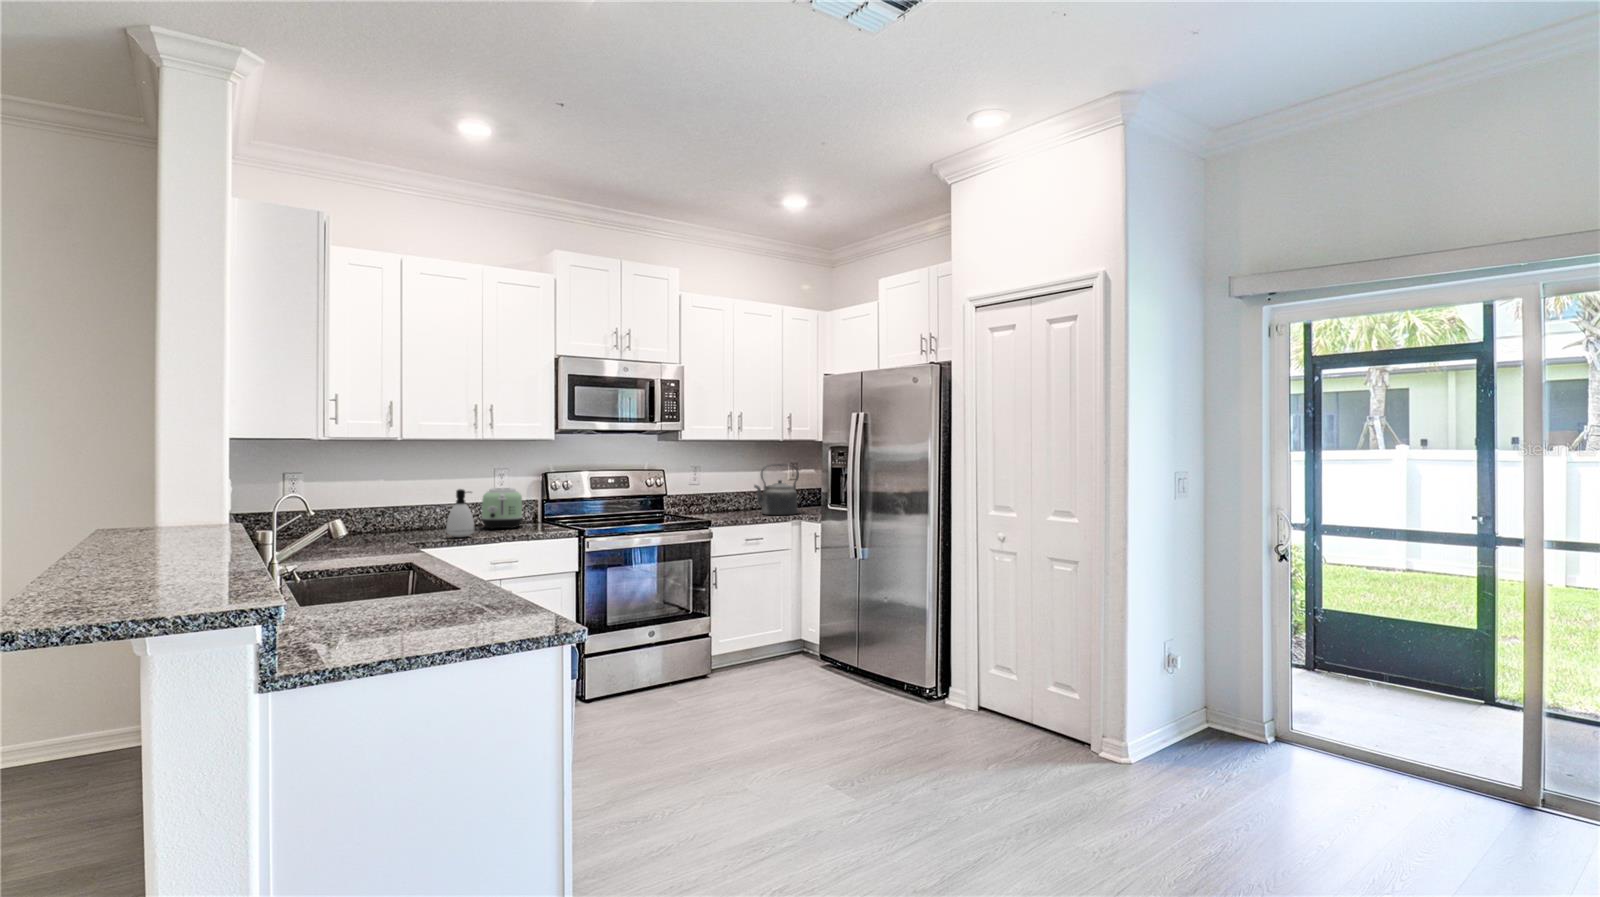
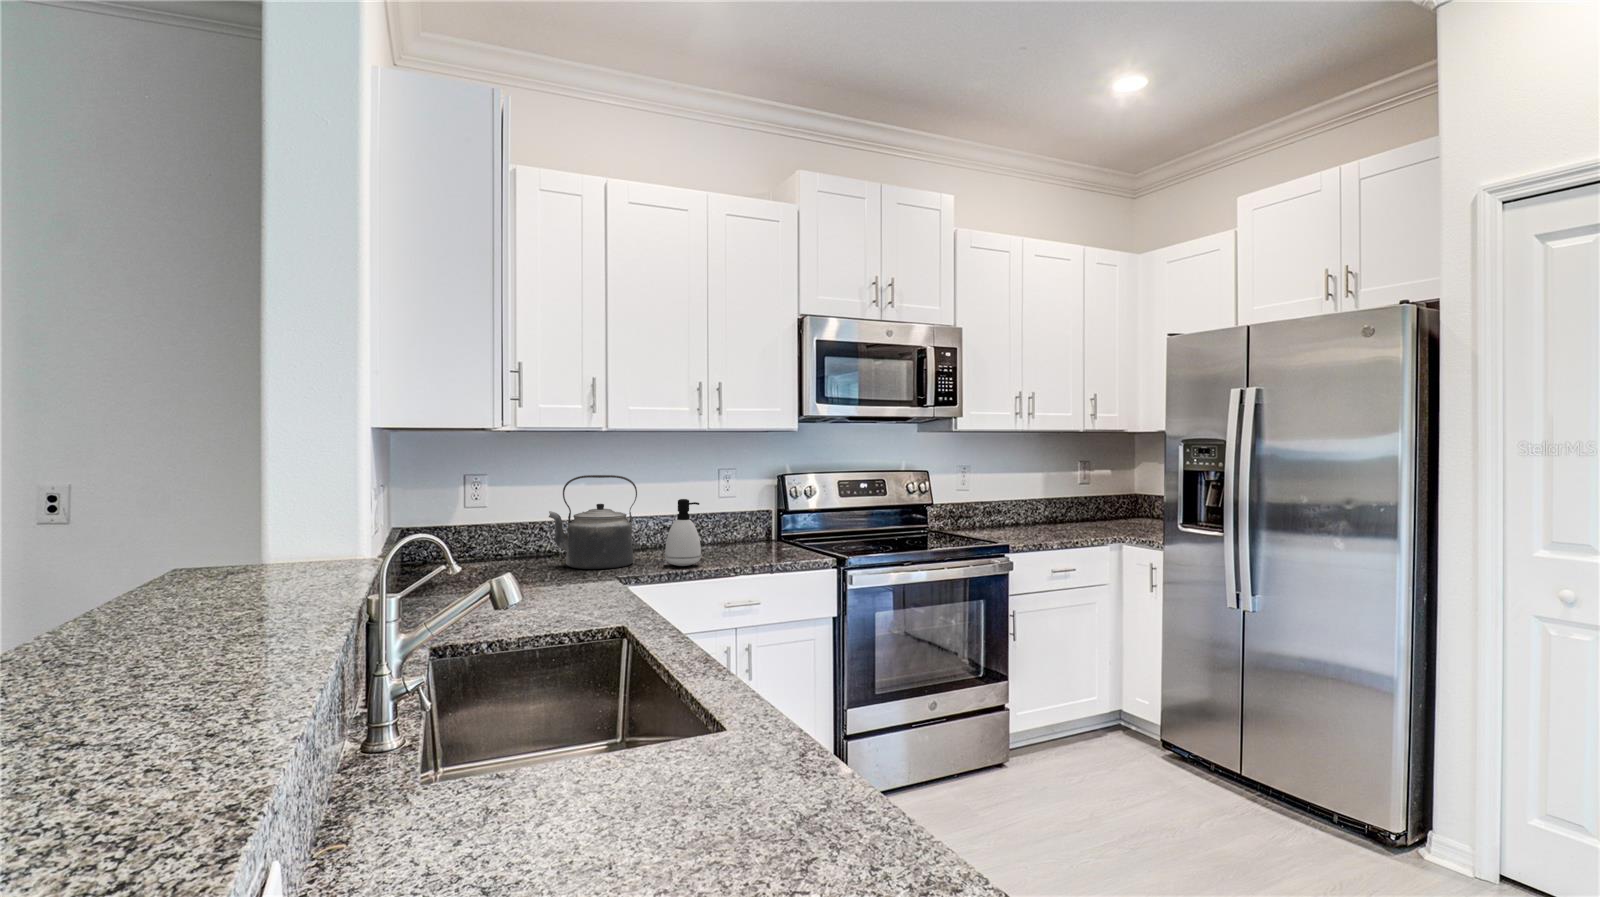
kettle: present [754,464,799,515] -> present [549,475,637,569]
toaster: present [482,488,522,529] -> none [705,495,756,551]

